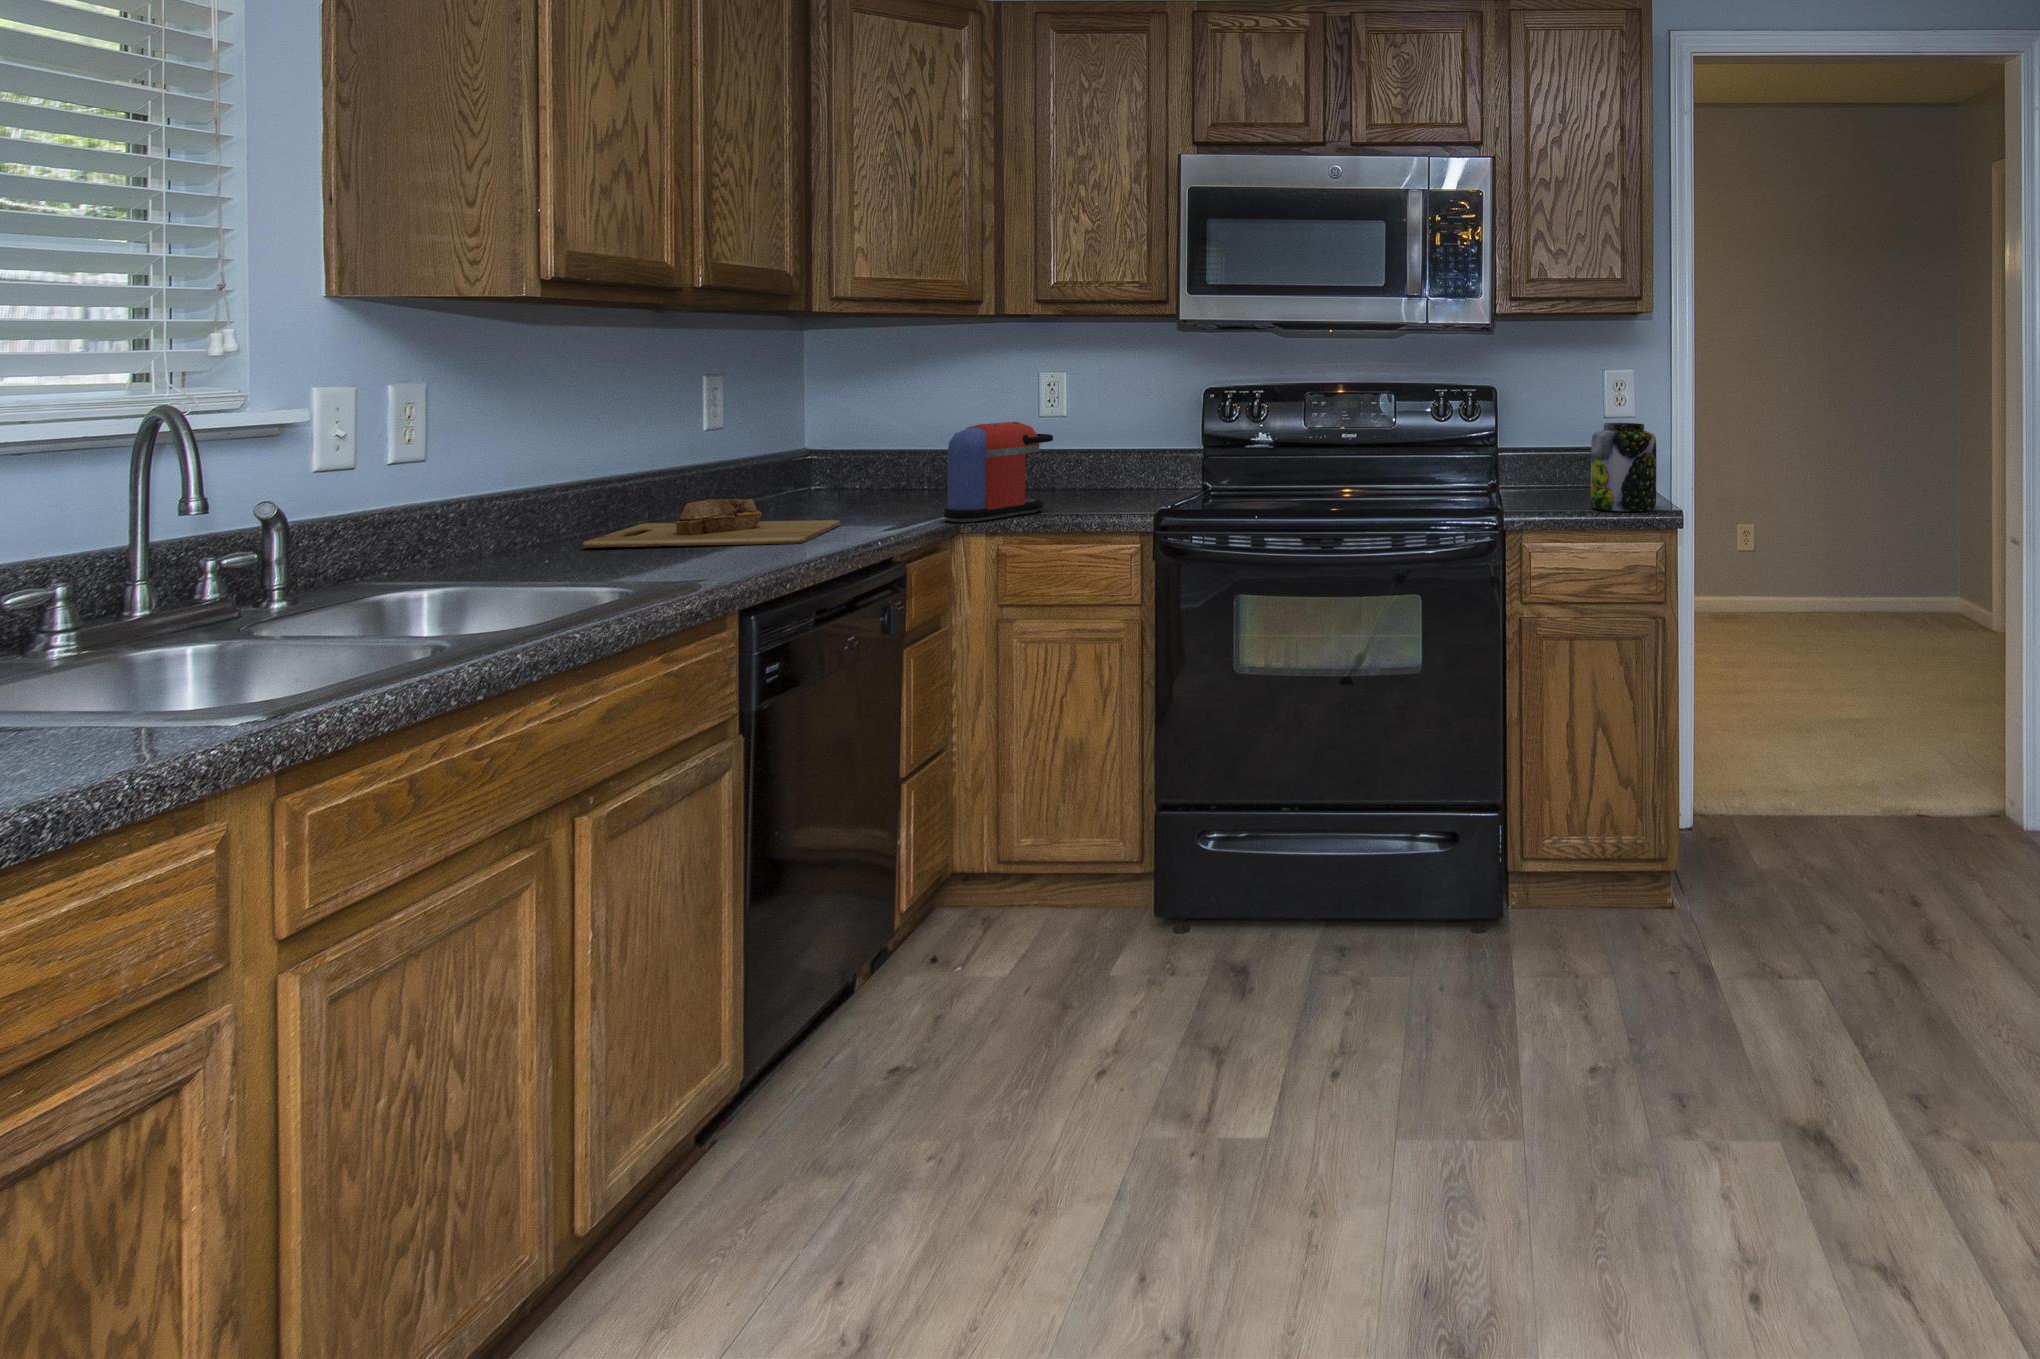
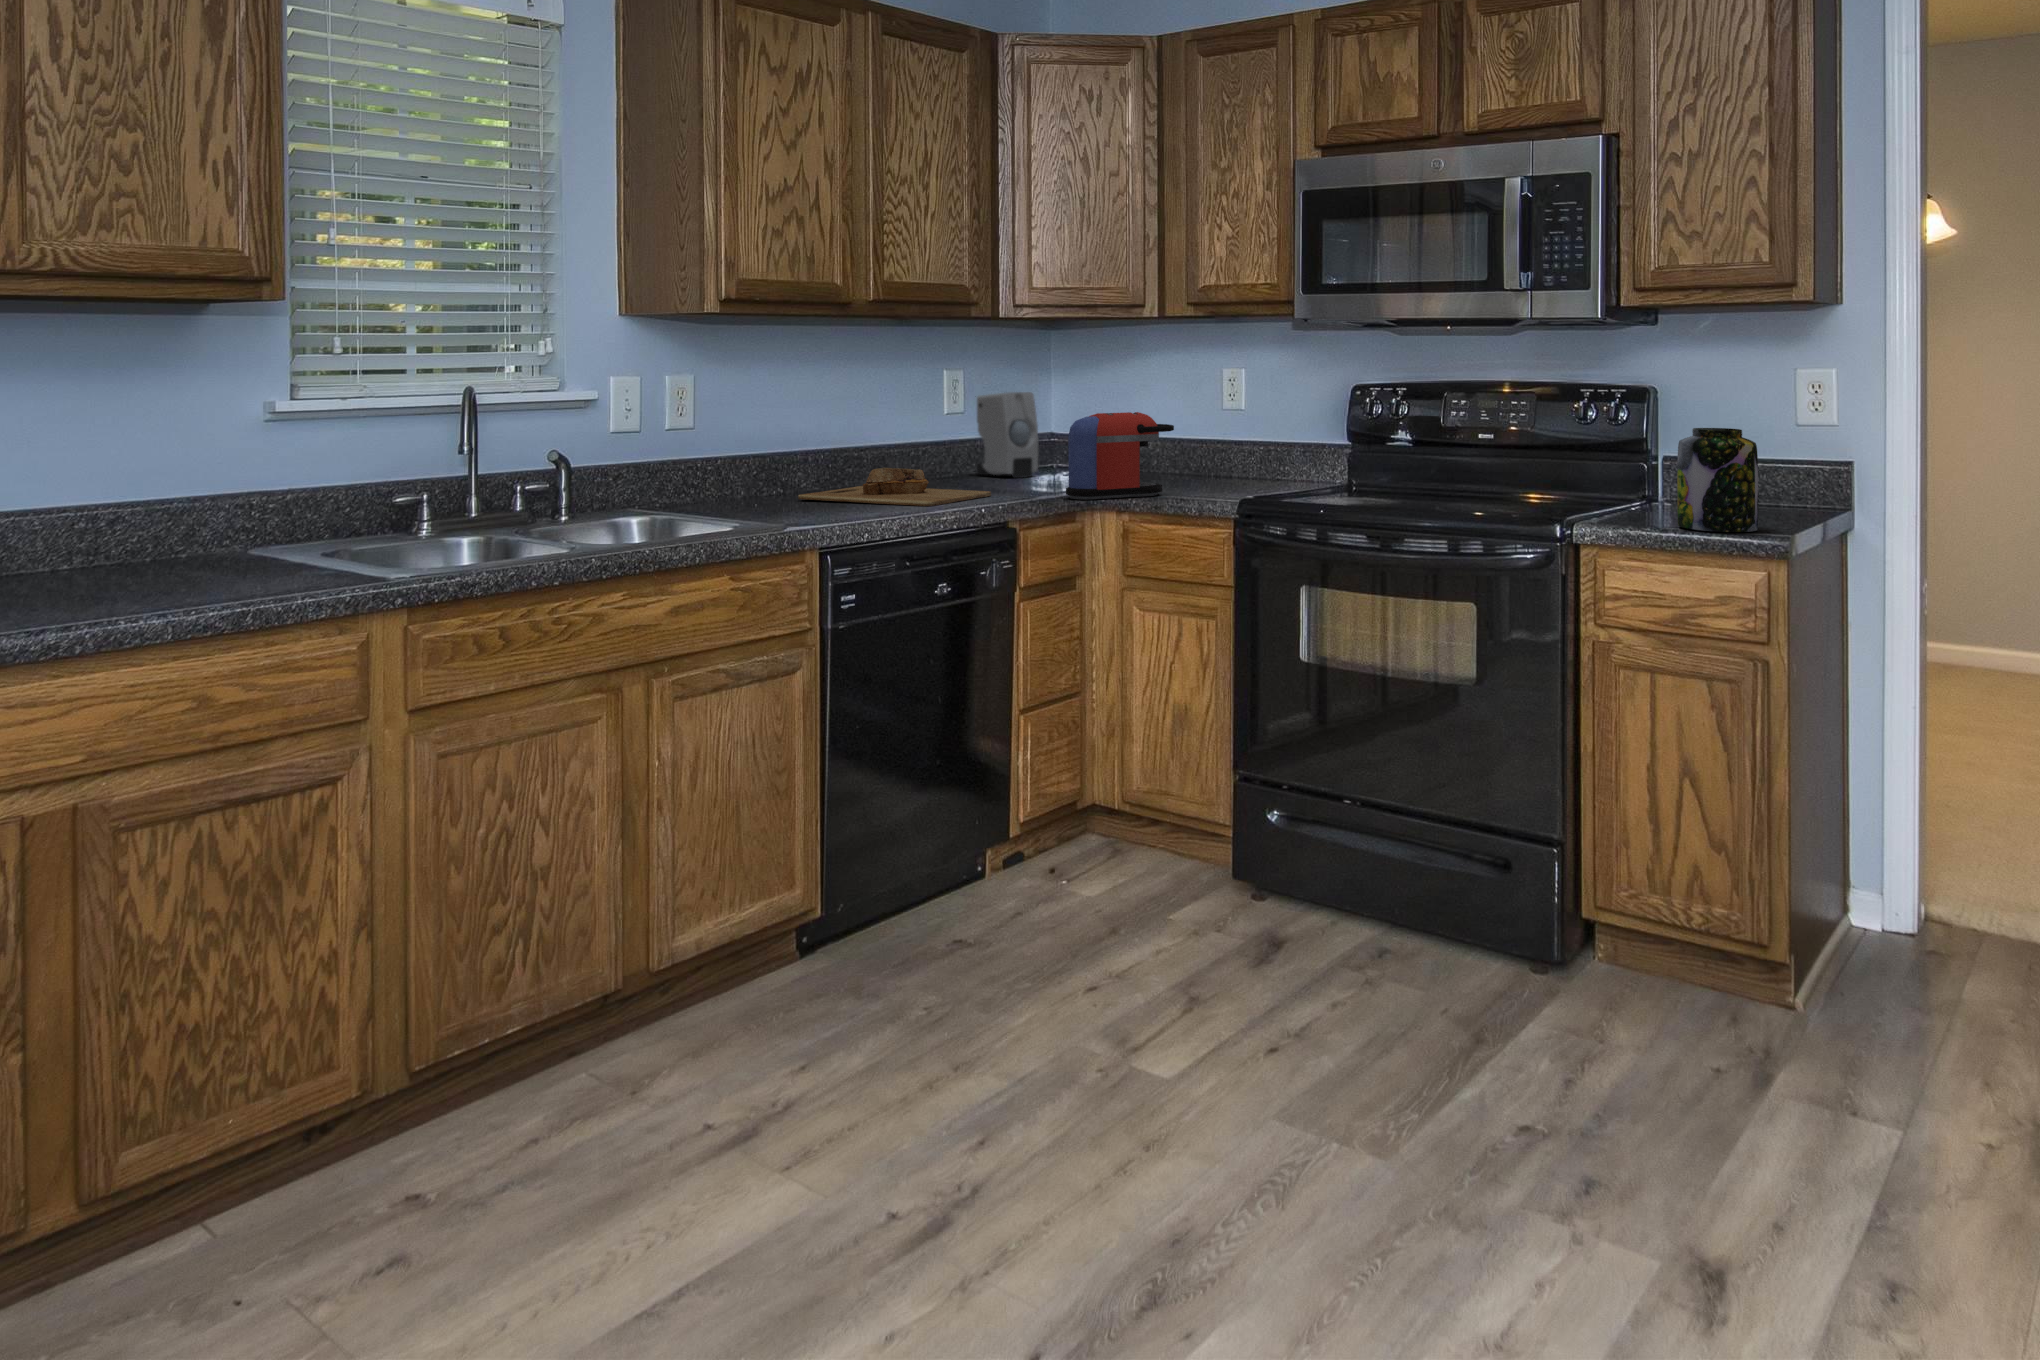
soap dispenser: none [730,400,821,502] -> present [977,392,1038,478]

